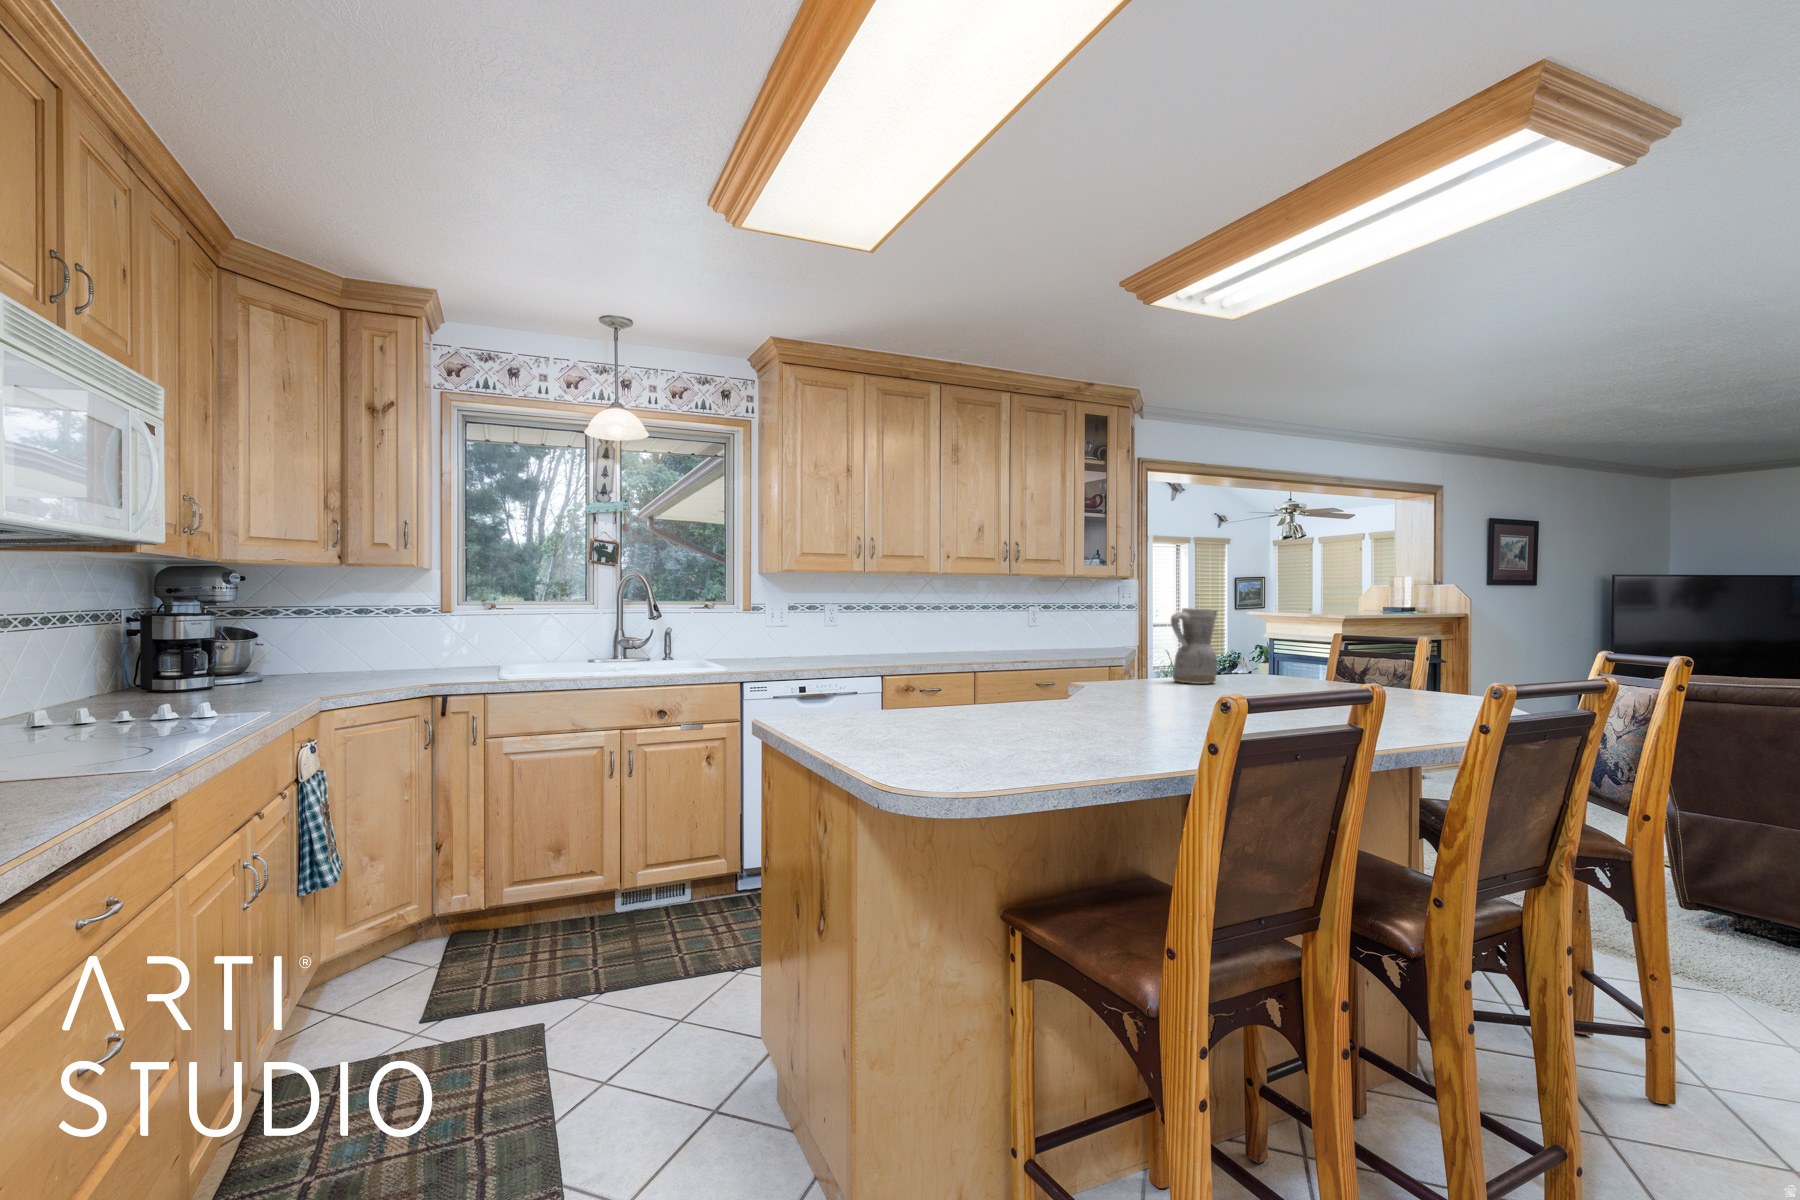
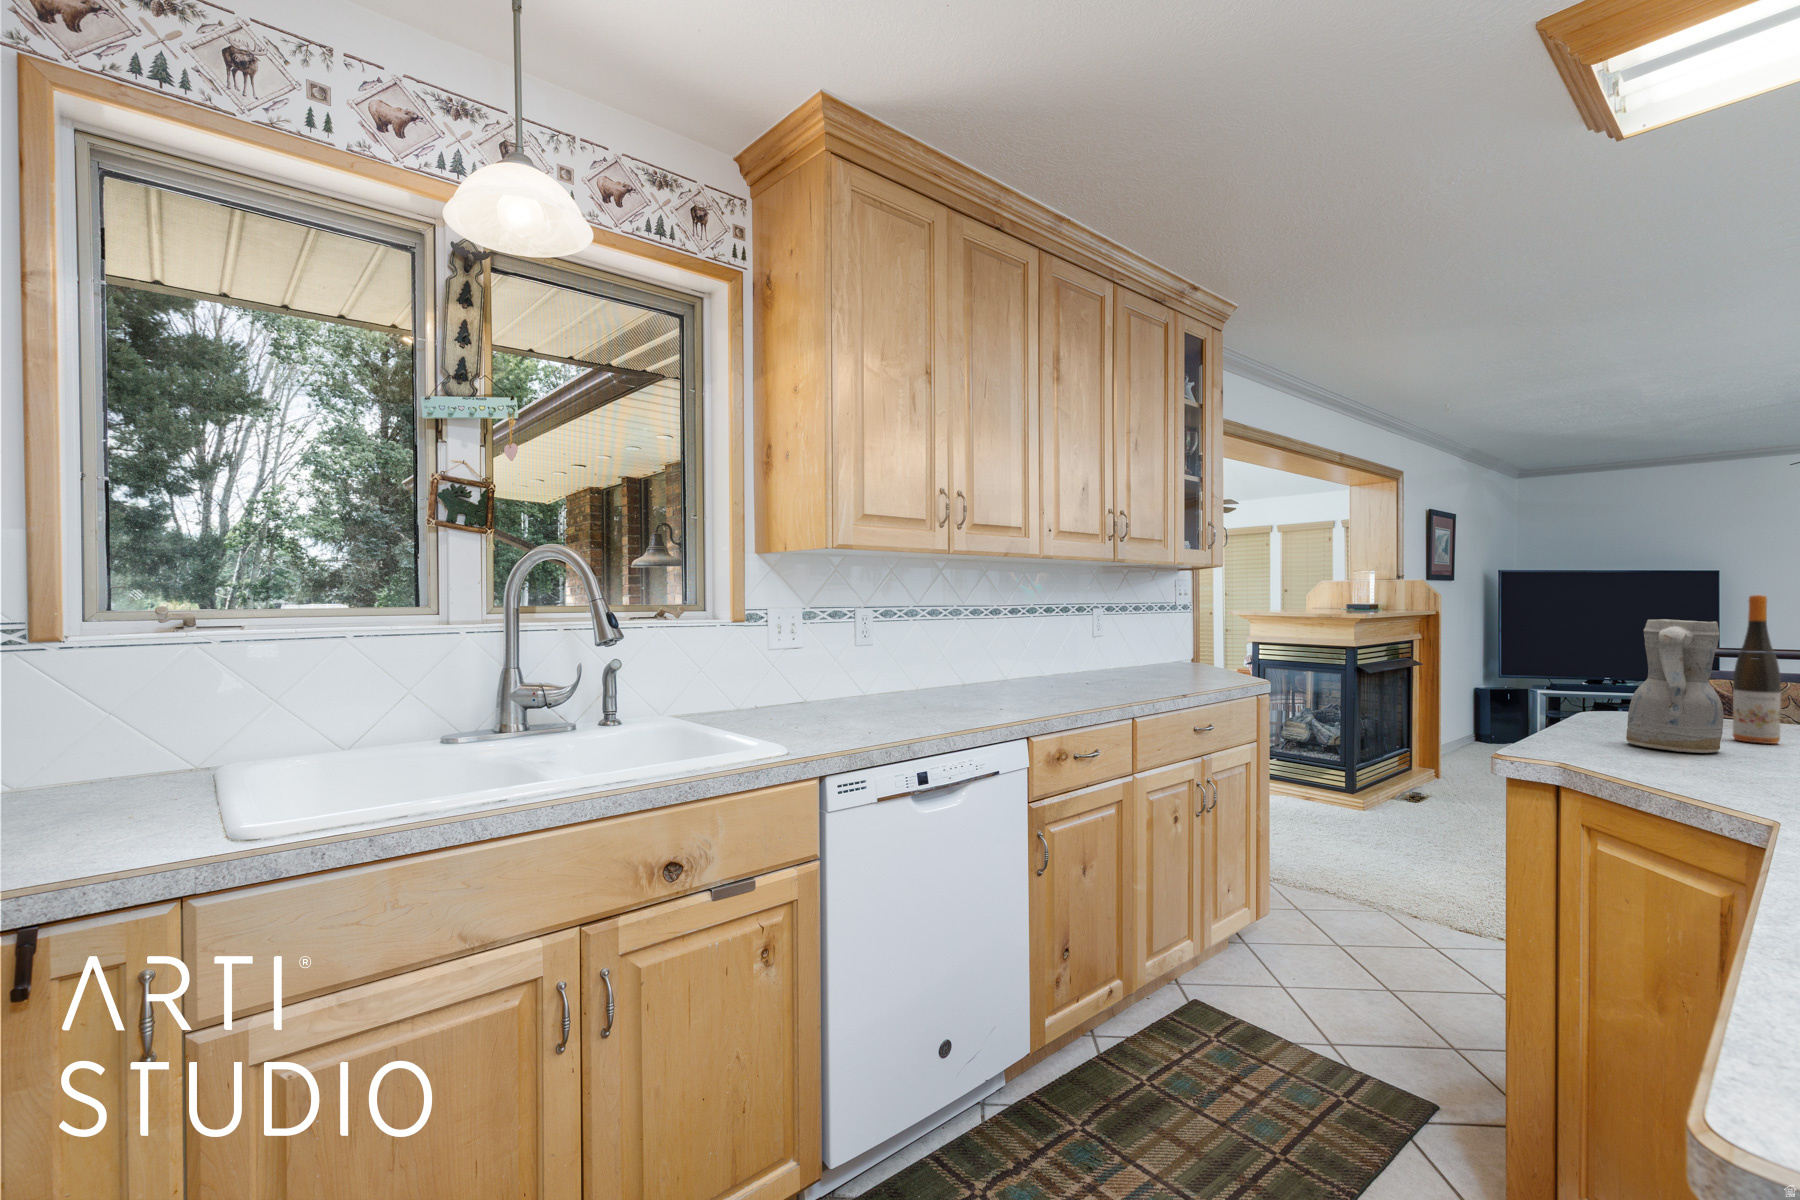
wine bottle: none [1261,594,1283,684] -> present [1733,595,1781,744]

